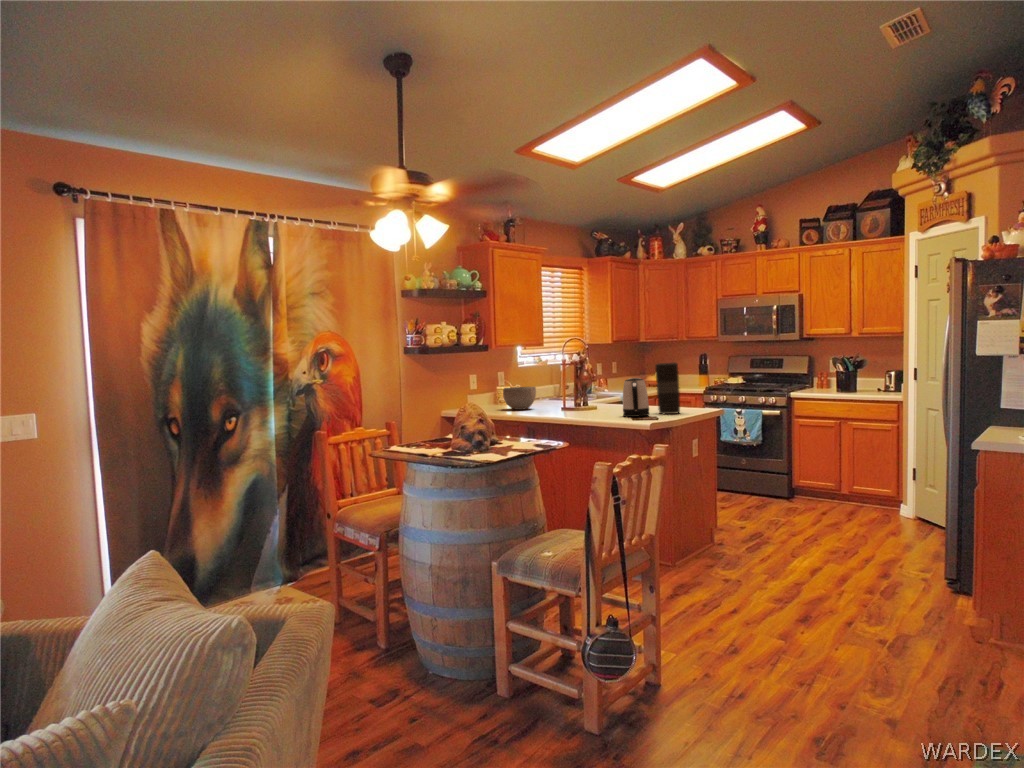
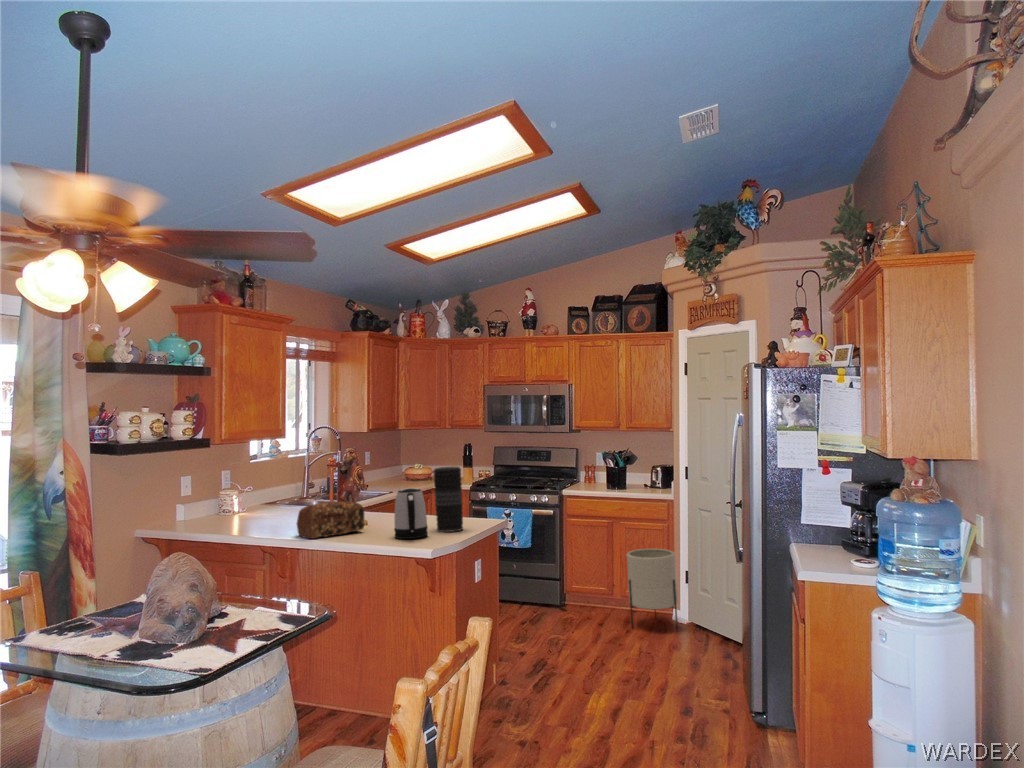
bowl: present [503,387,536,410] -> none [228,495,275,527]
bread loaf: none [551,390,601,416] -> present [297,501,364,539]
planter: none [849,446,903,522] -> present [627,549,678,631]

